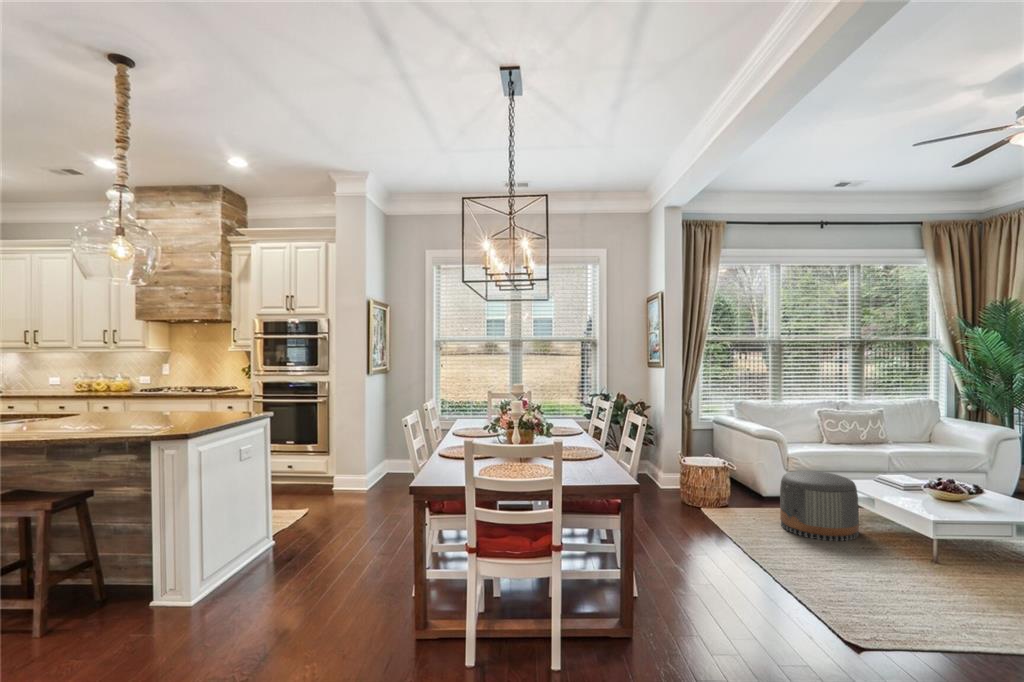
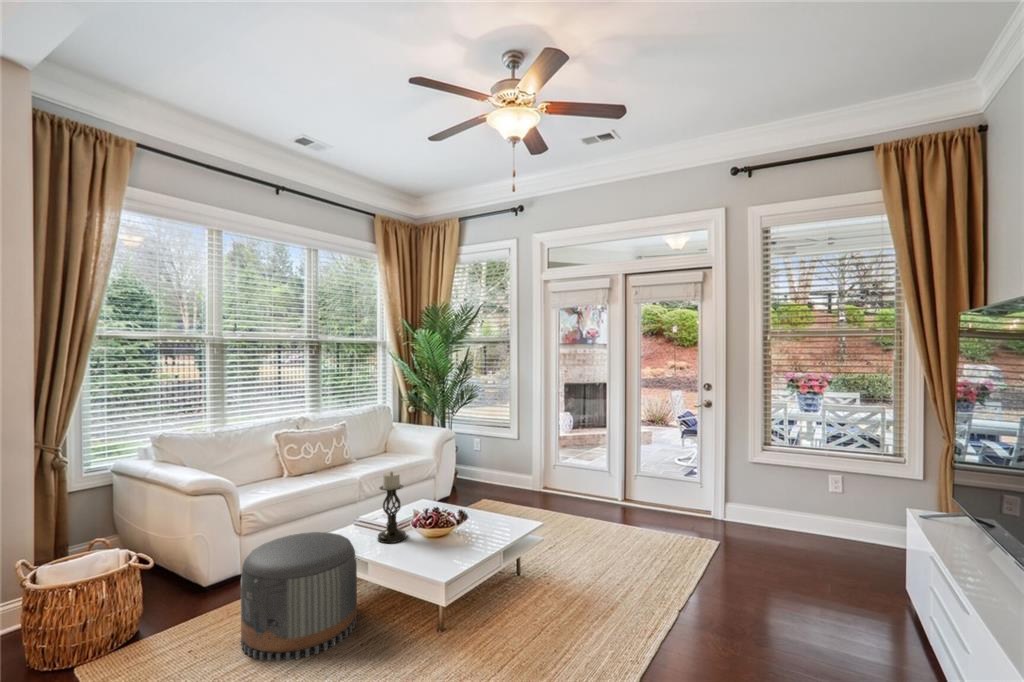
candle holder: none [880,443,906,495] -> present [378,471,406,543]

